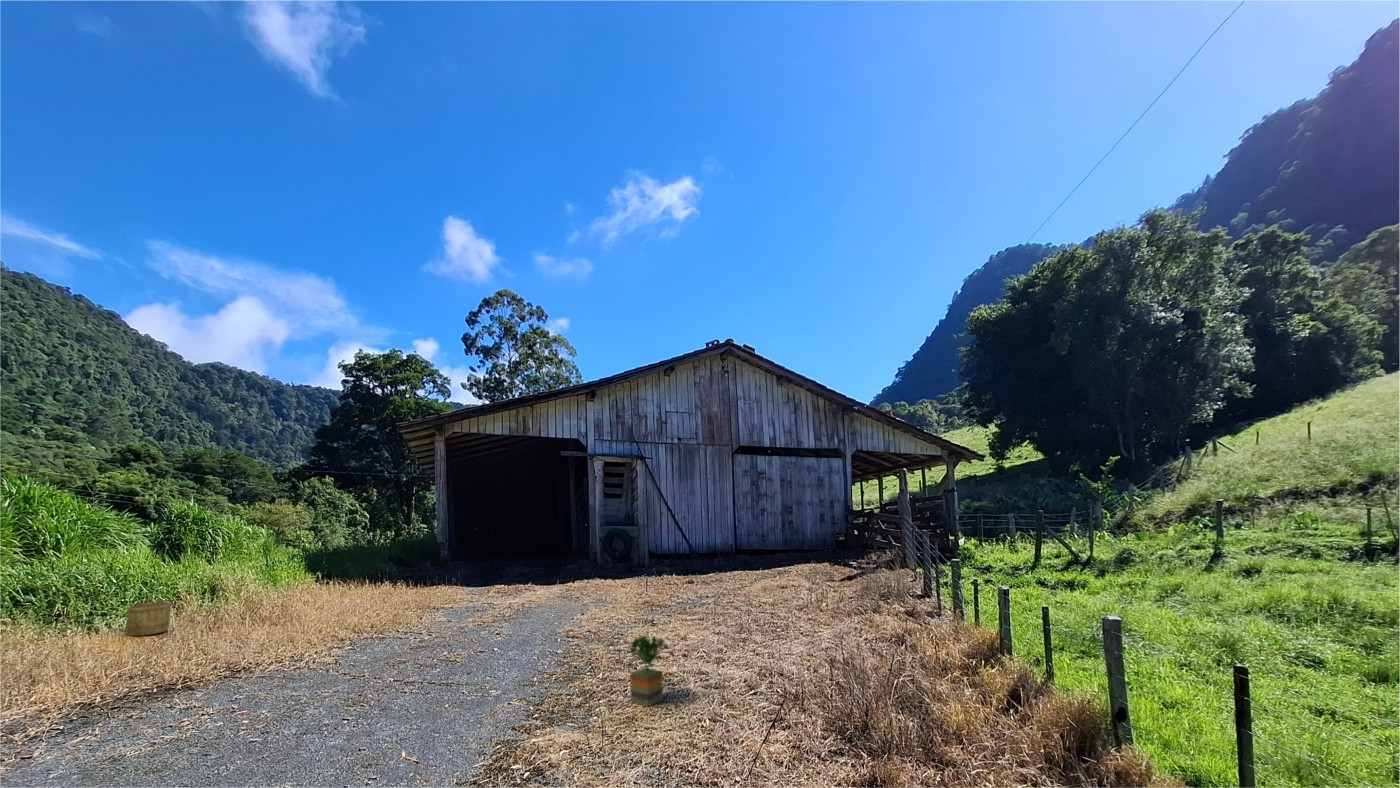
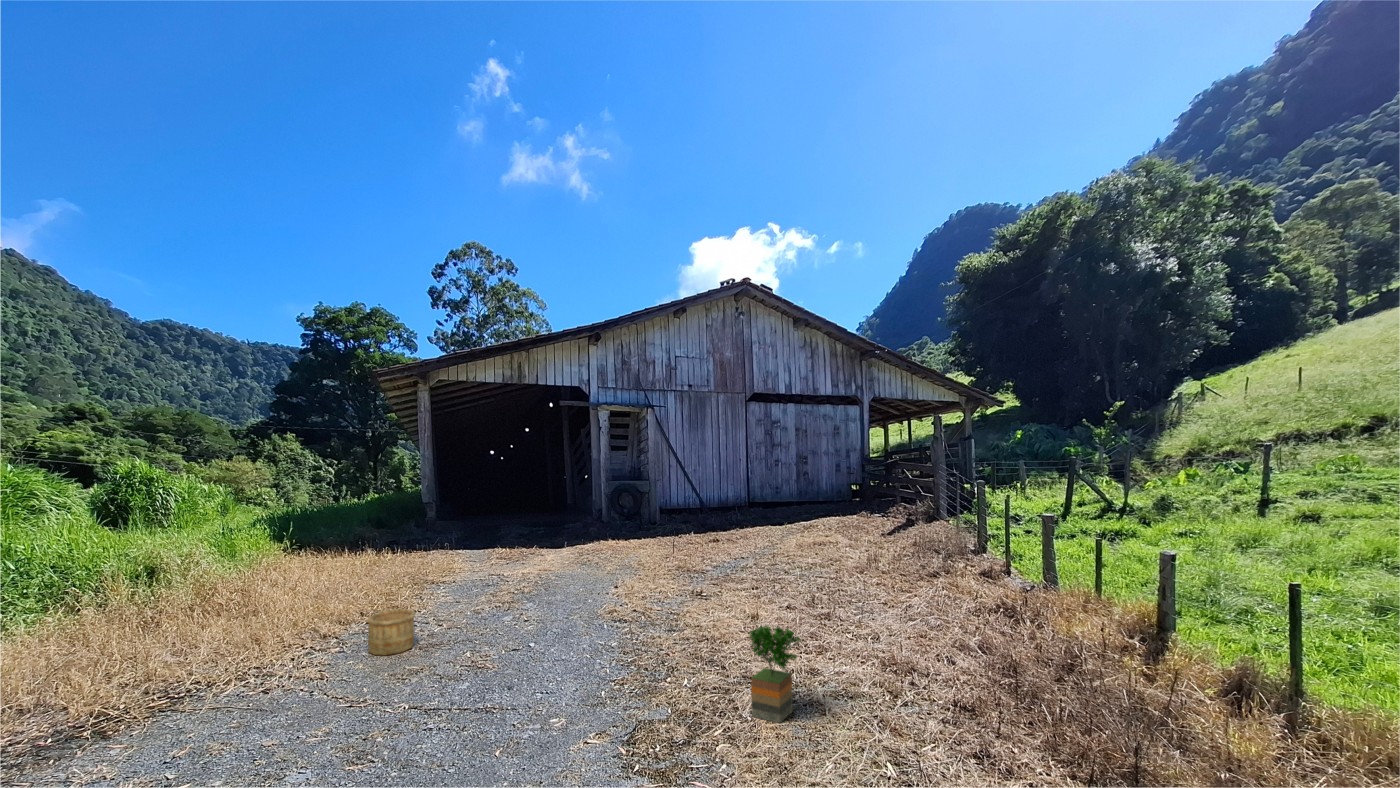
wooden bucket: present [126,601,172,636] -> present [367,609,415,655]

